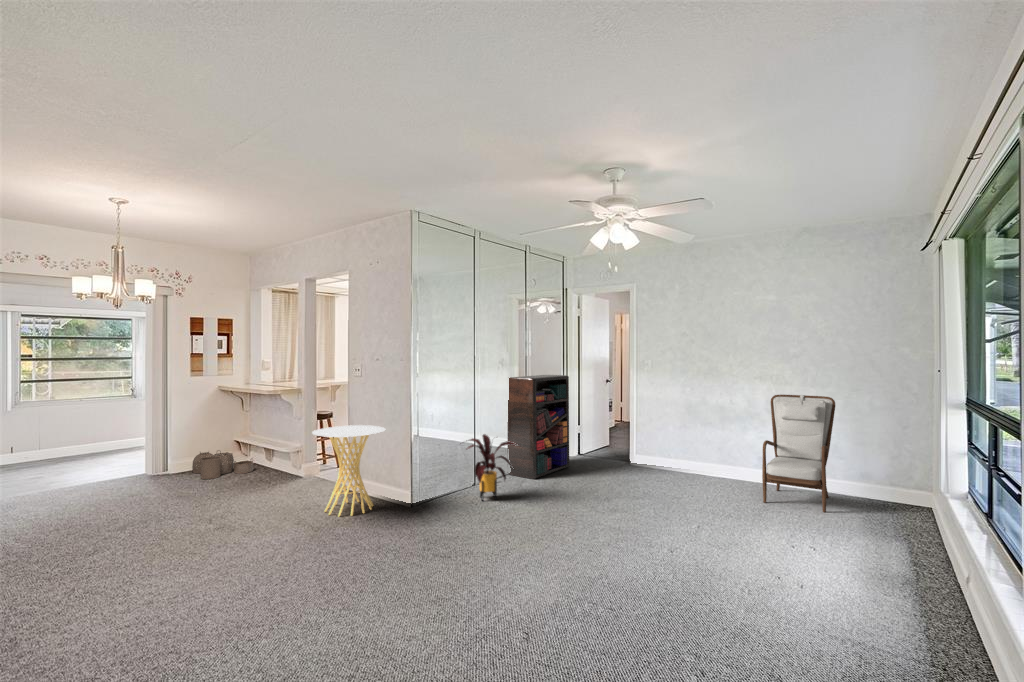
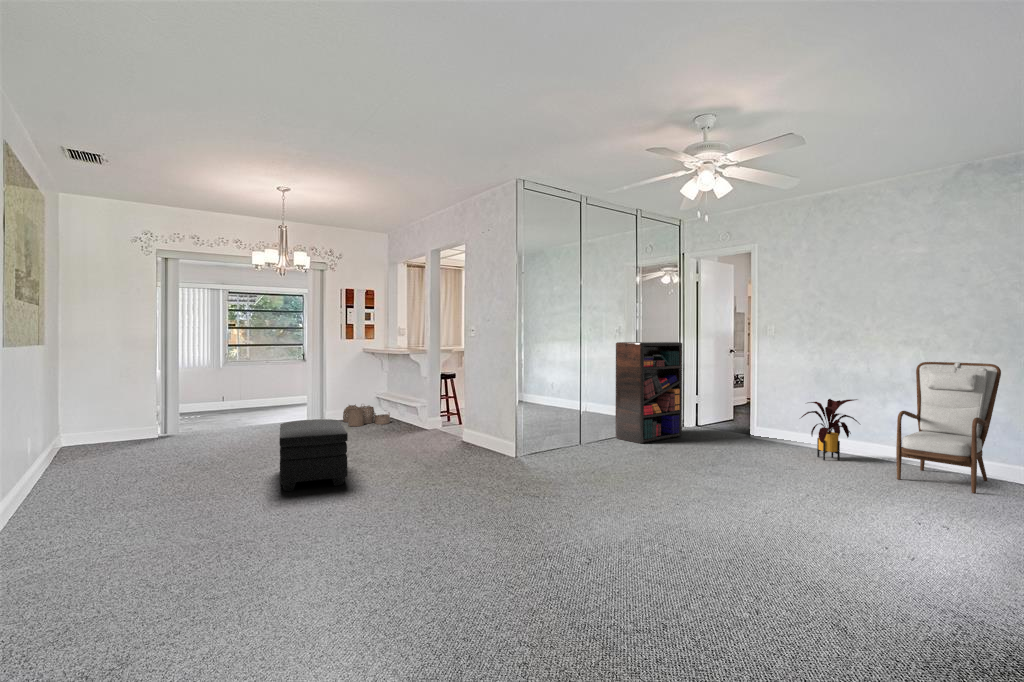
side table: present [312,425,385,516] -> none [430,381,493,459]
house plant: present [468,434,519,500] -> present [801,399,859,461]
ottoman: none [119,486,217,590] -> present [279,419,348,491]

